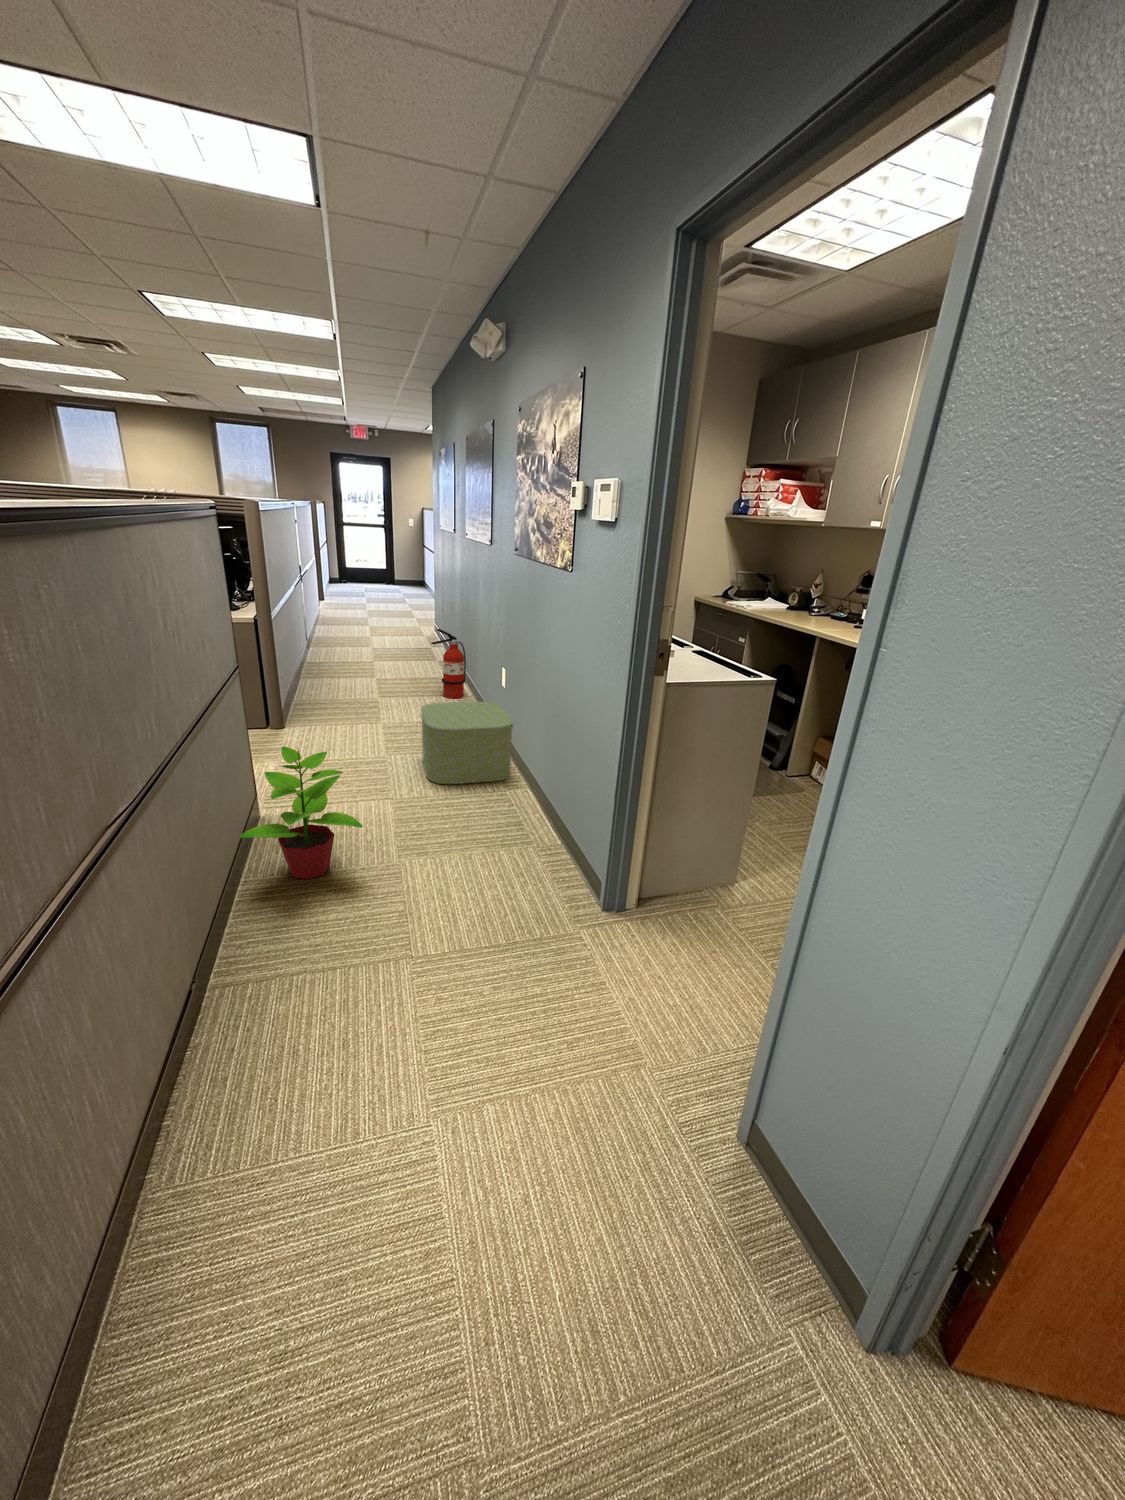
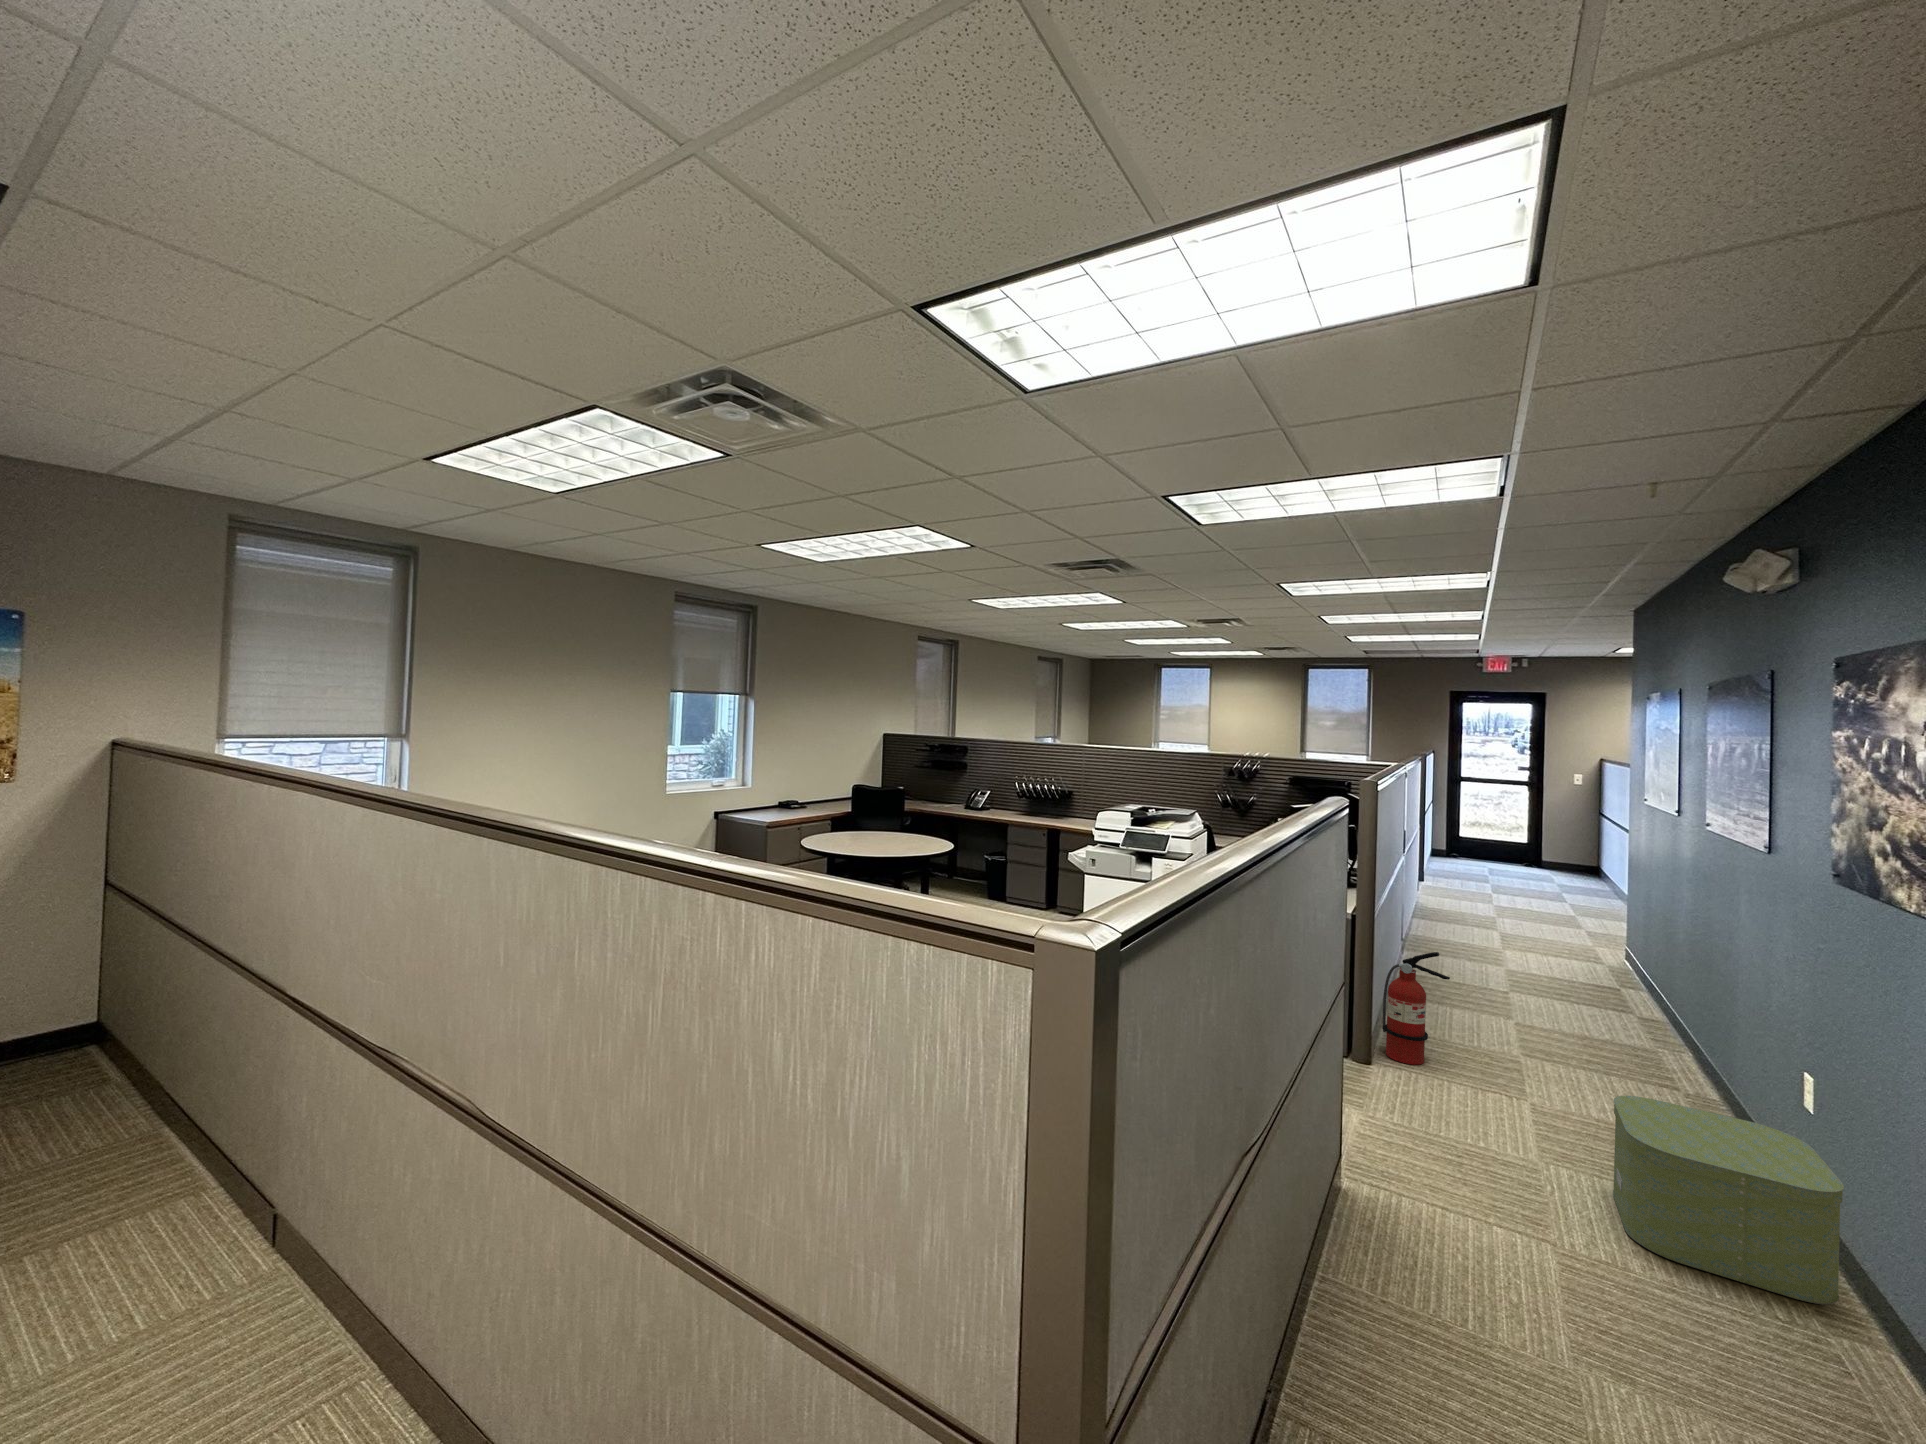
fire extinguisher: present [431,629,466,698] -> present [1382,952,1450,1065]
potted plant: present [239,747,363,879] -> none [1326,1101,1513,1322]

